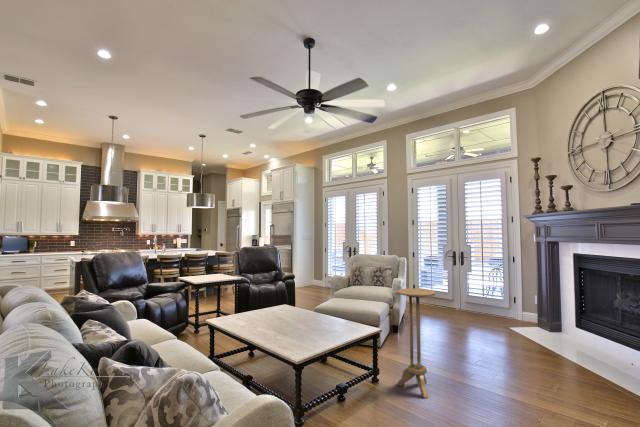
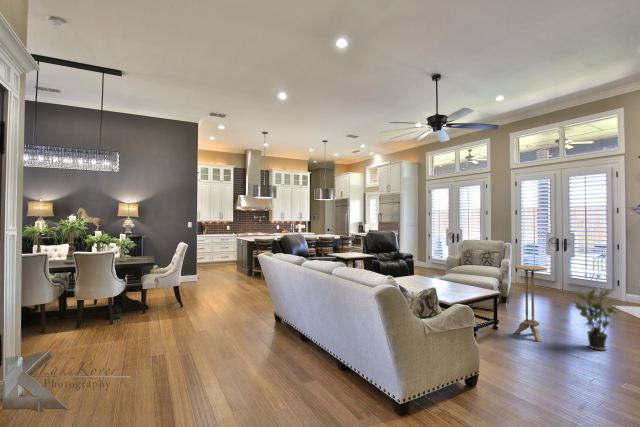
potted plant: none [467,314,518,406] -> present [575,289,617,350]

